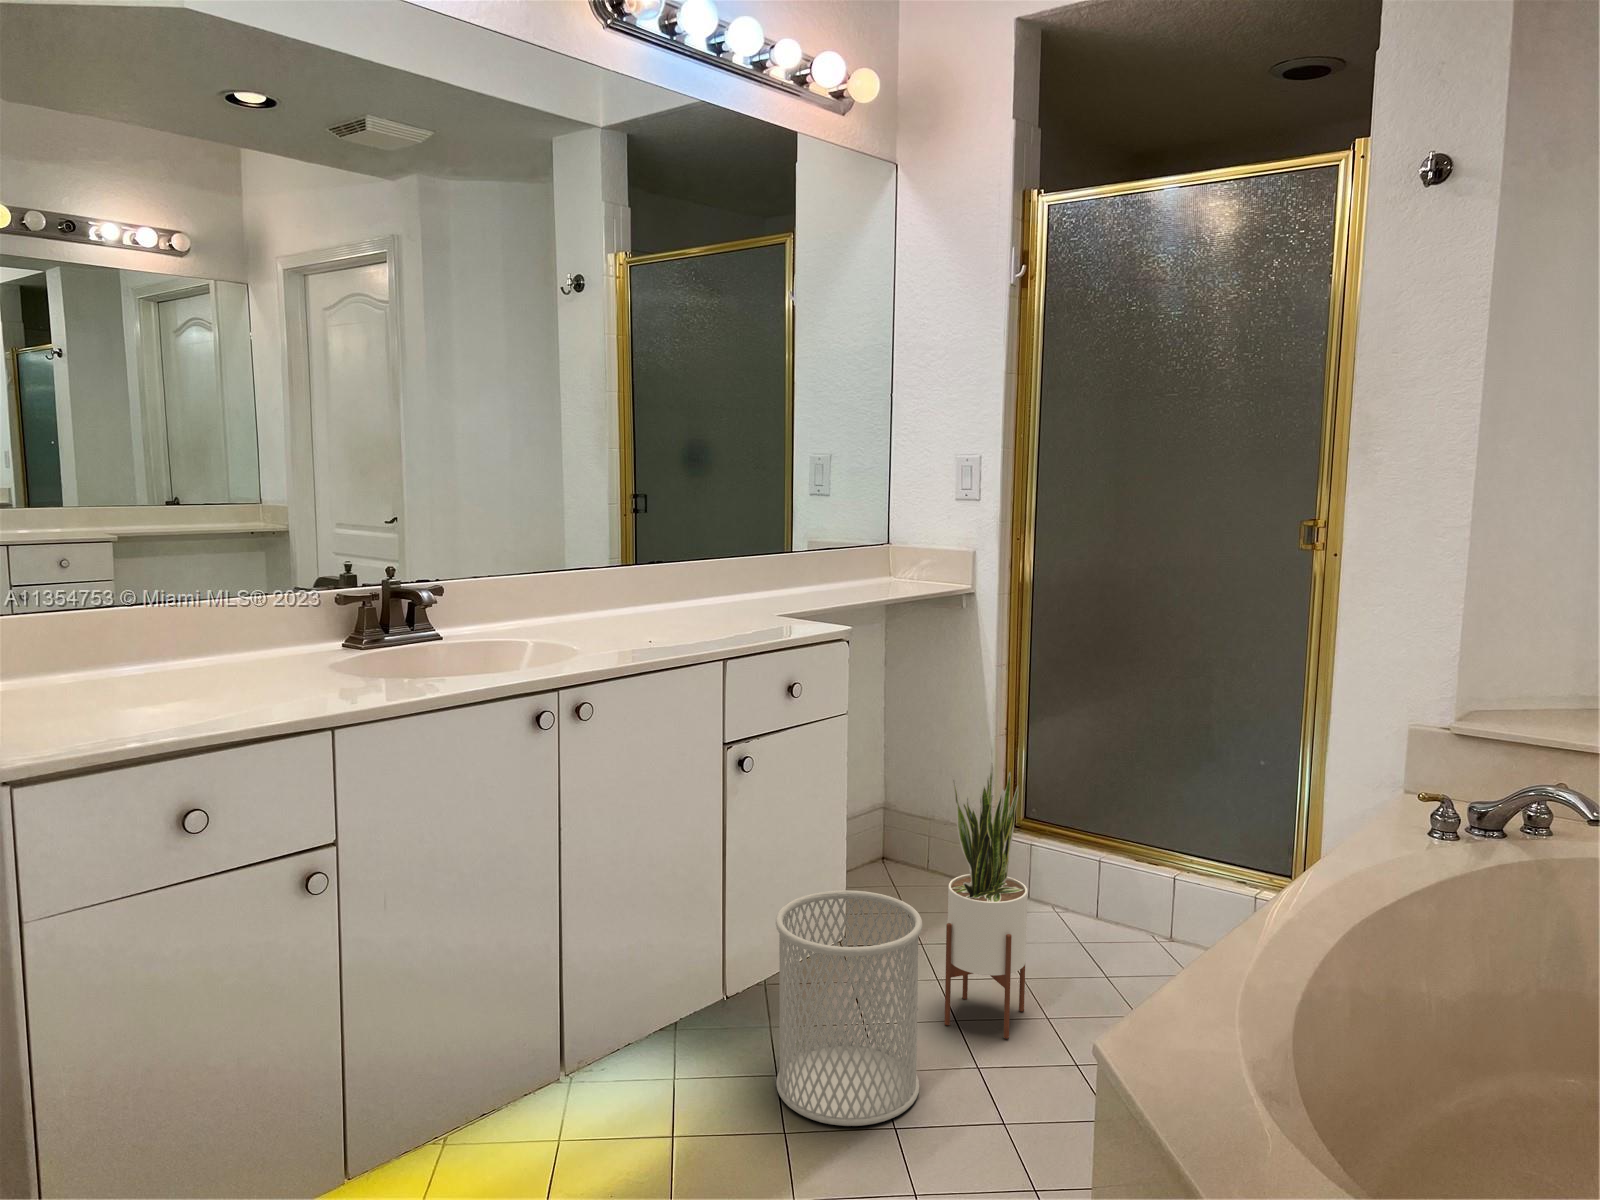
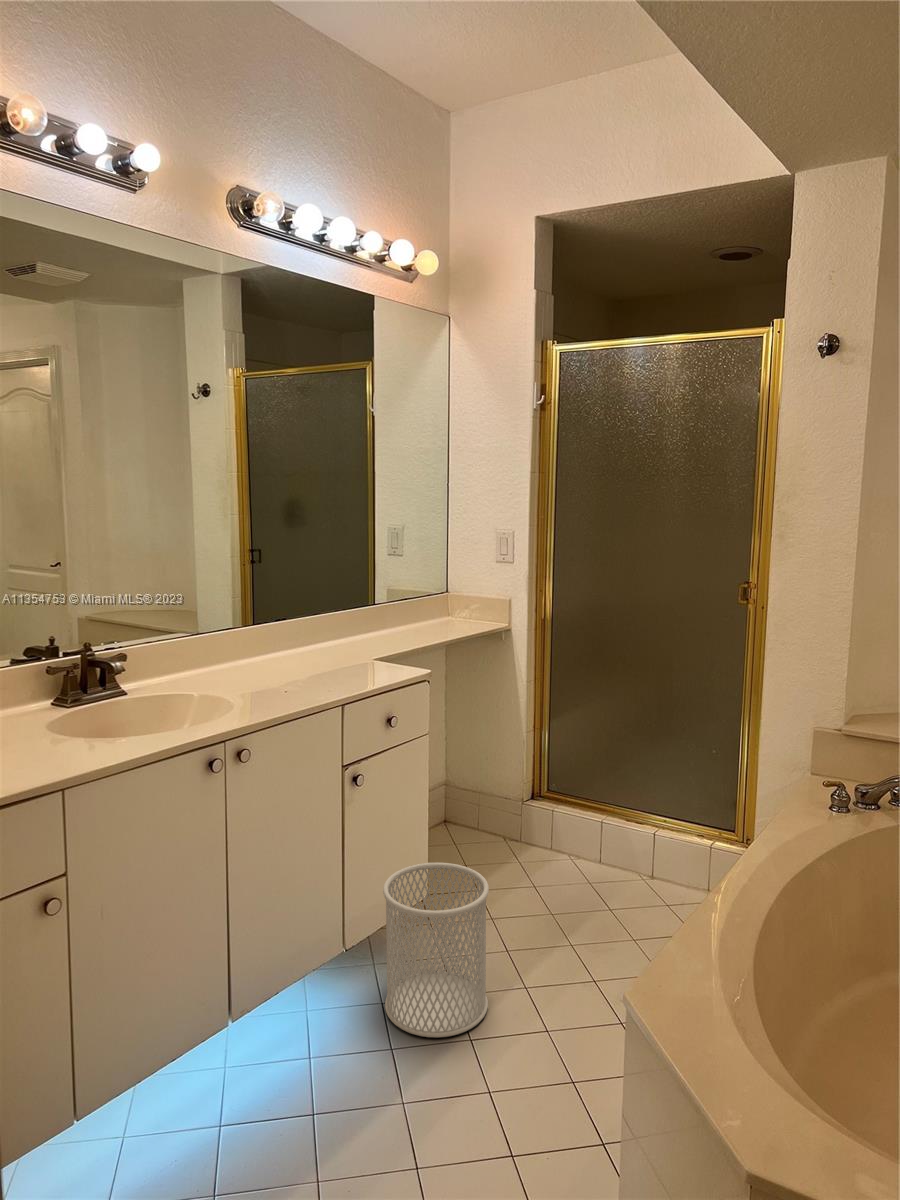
potted plant: present [945,763,1027,1039] -> none [501,764,558,960]

